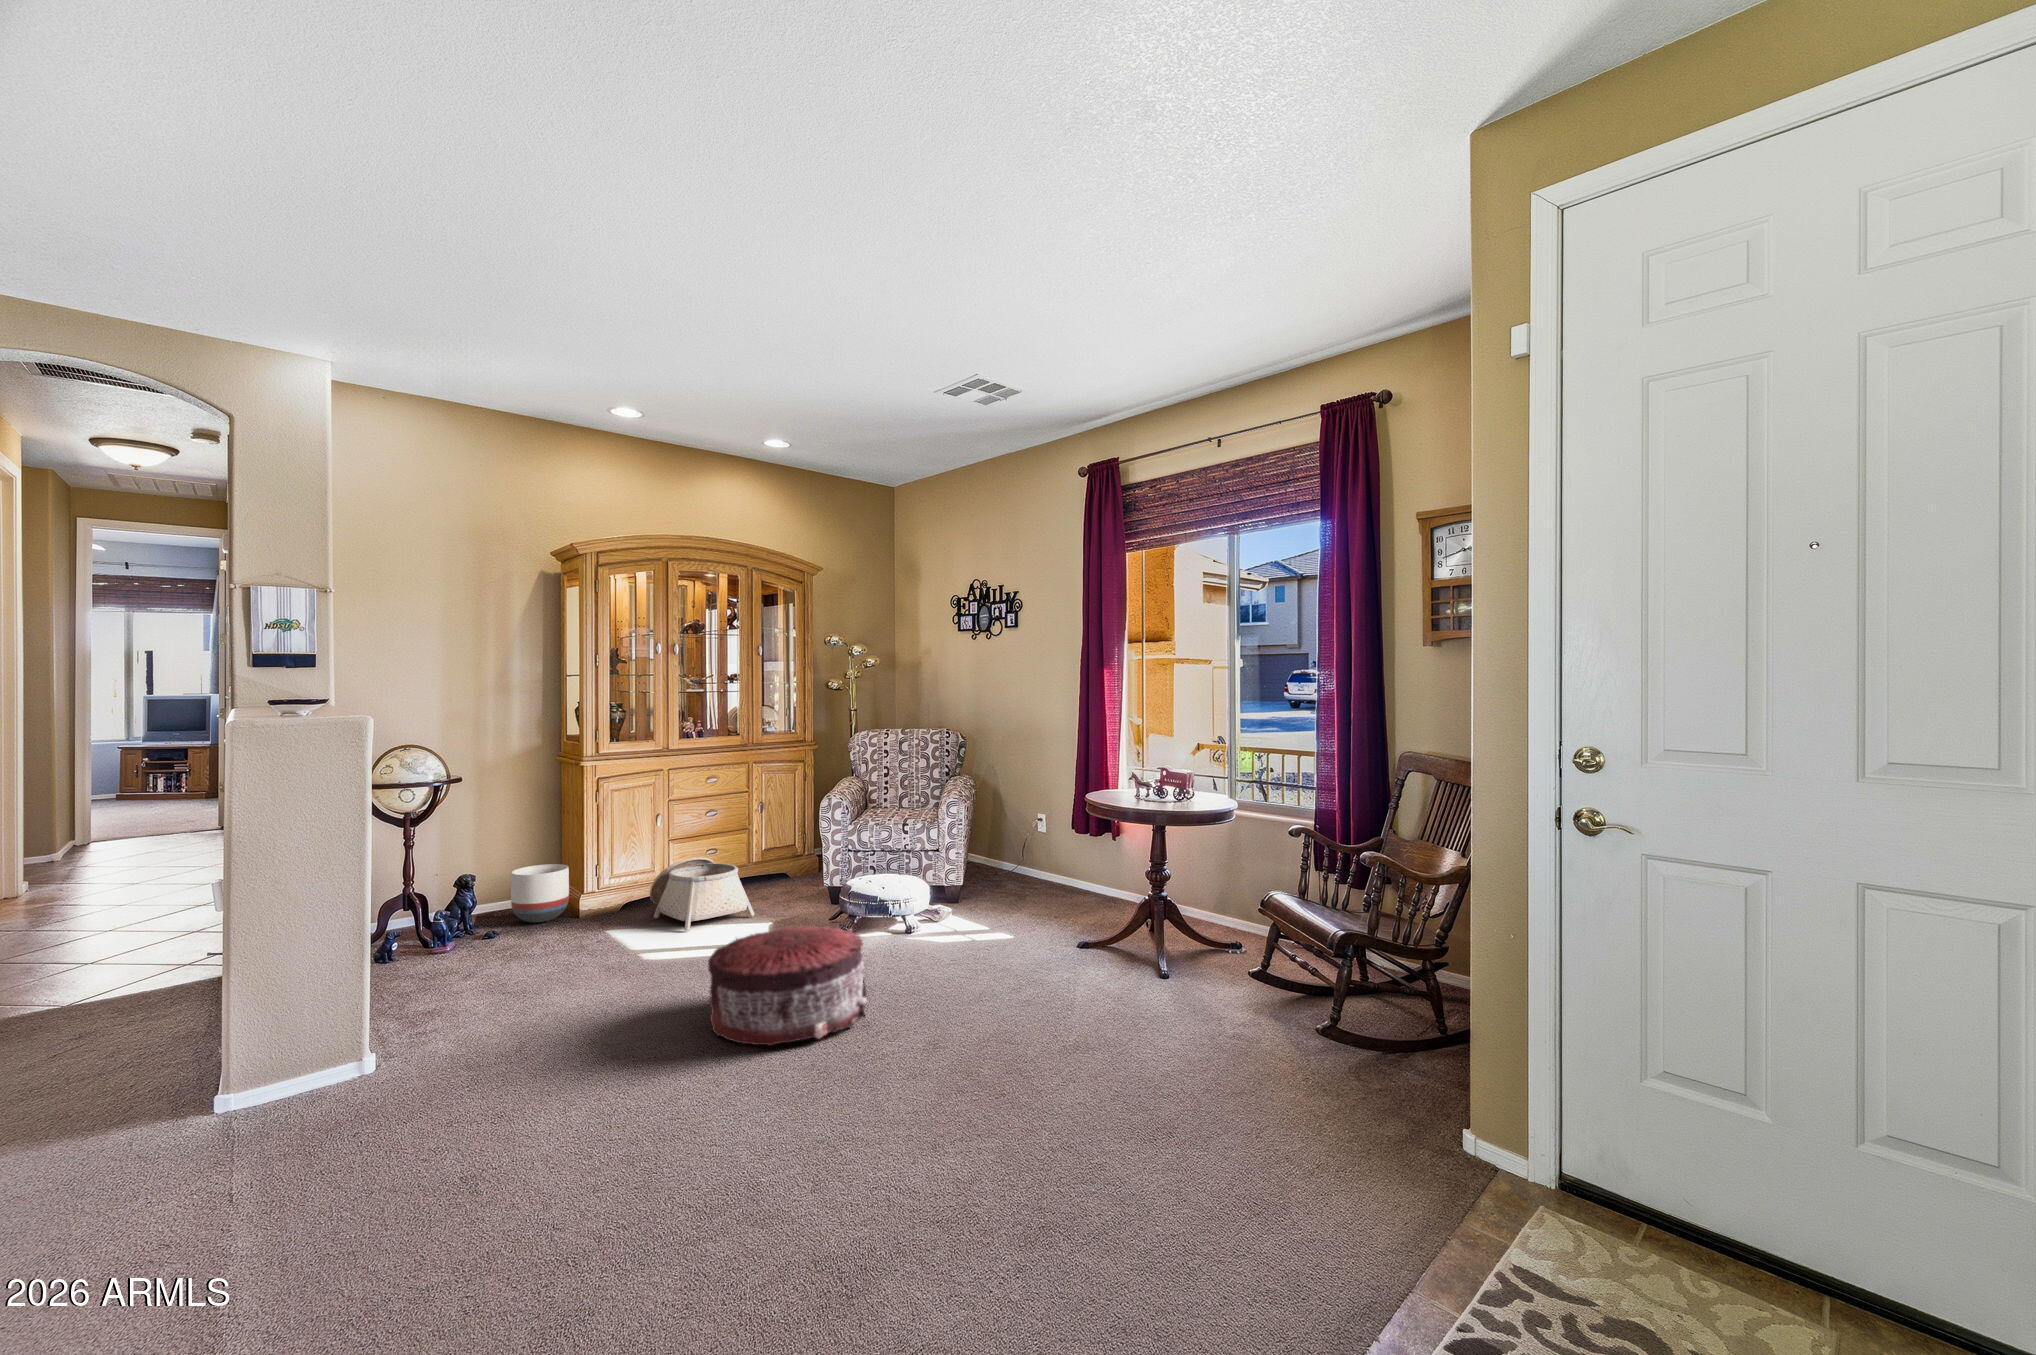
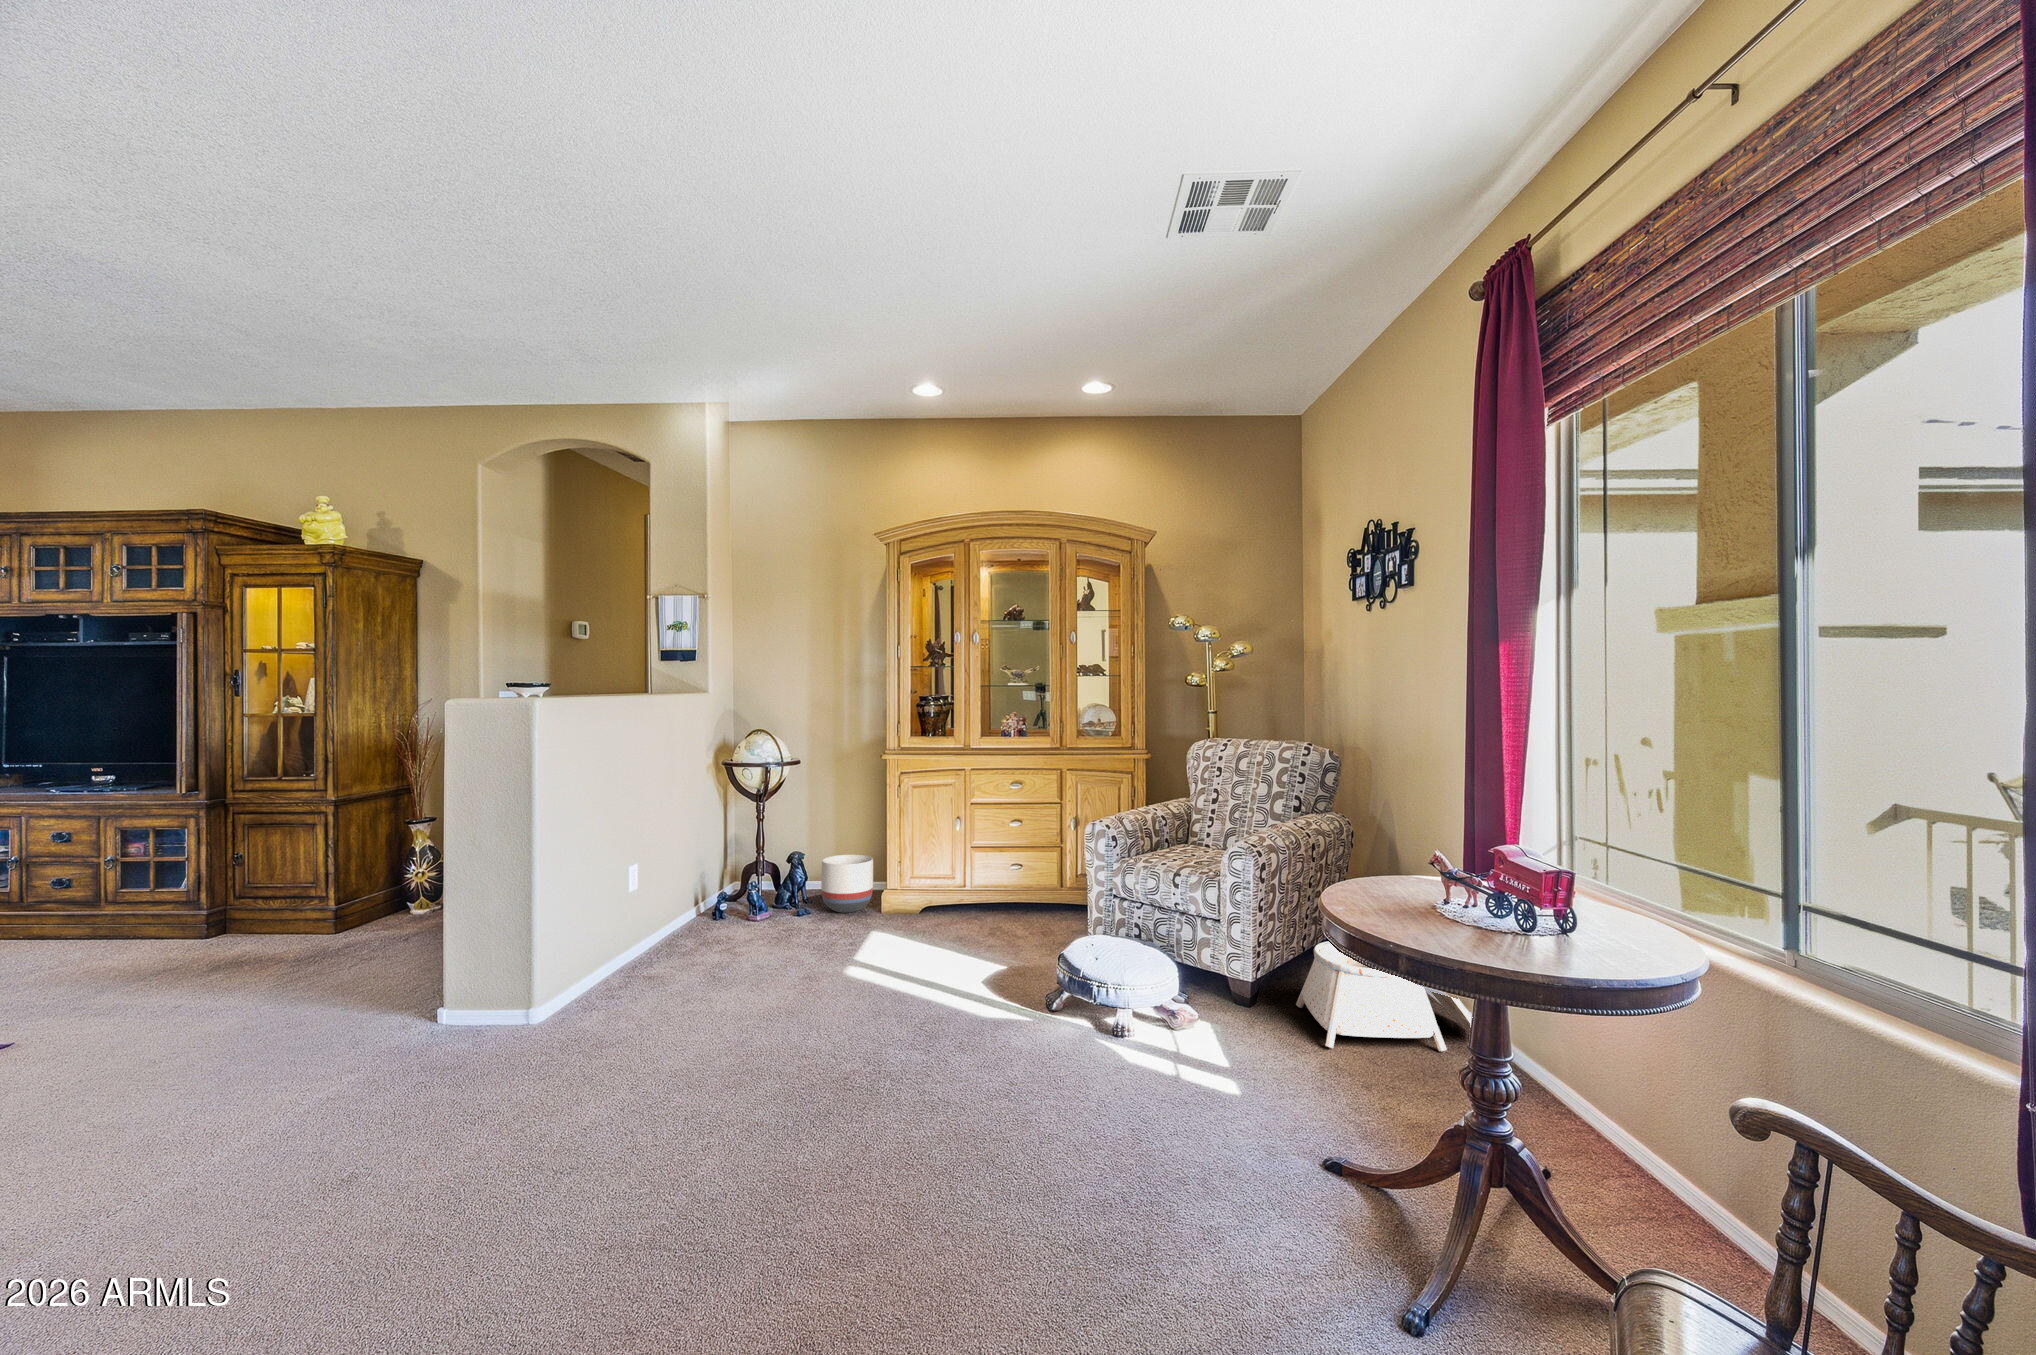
basket: present [650,857,754,931] -> present [1296,941,1473,1051]
pouf: present [708,926,867,1046] -> none [661,986,879,1175]

